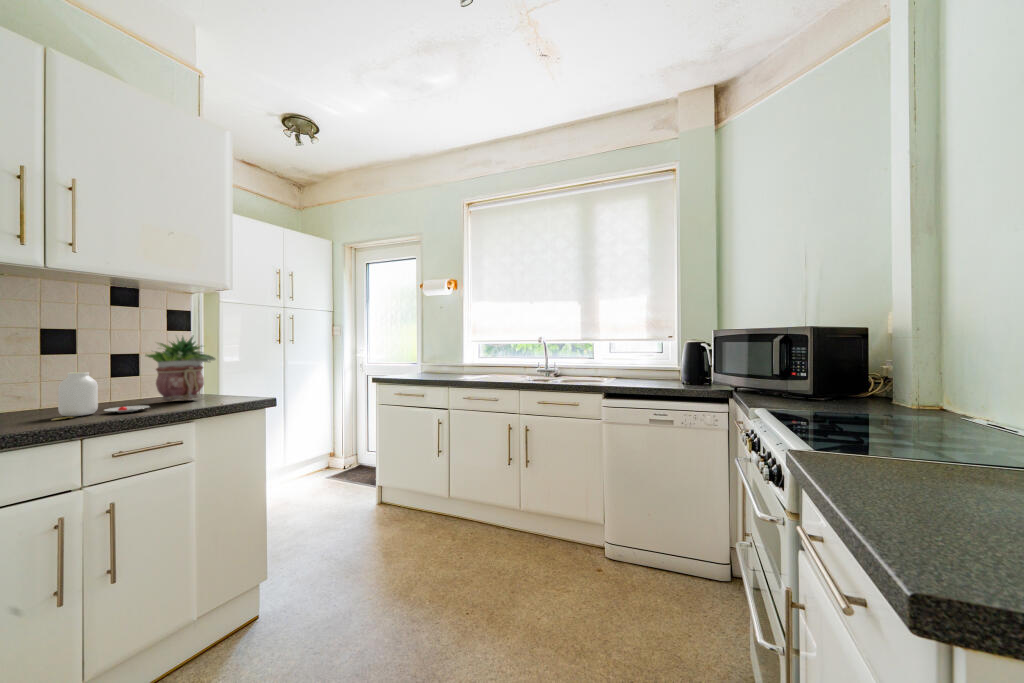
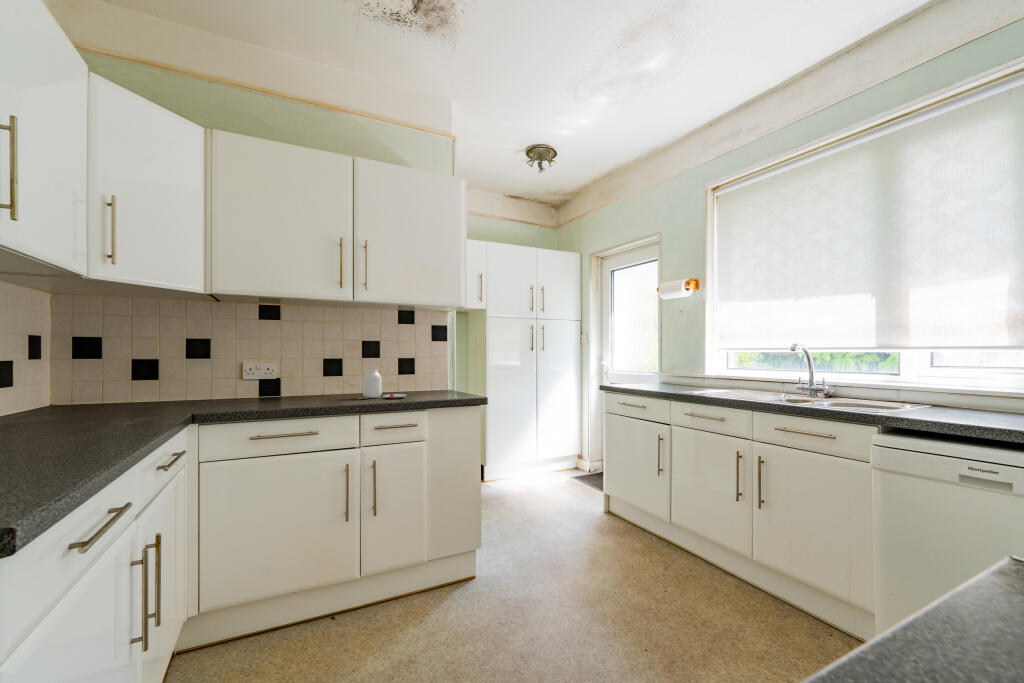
potted plant: present [146,337,215,401] -> none [413,343,455,393]

